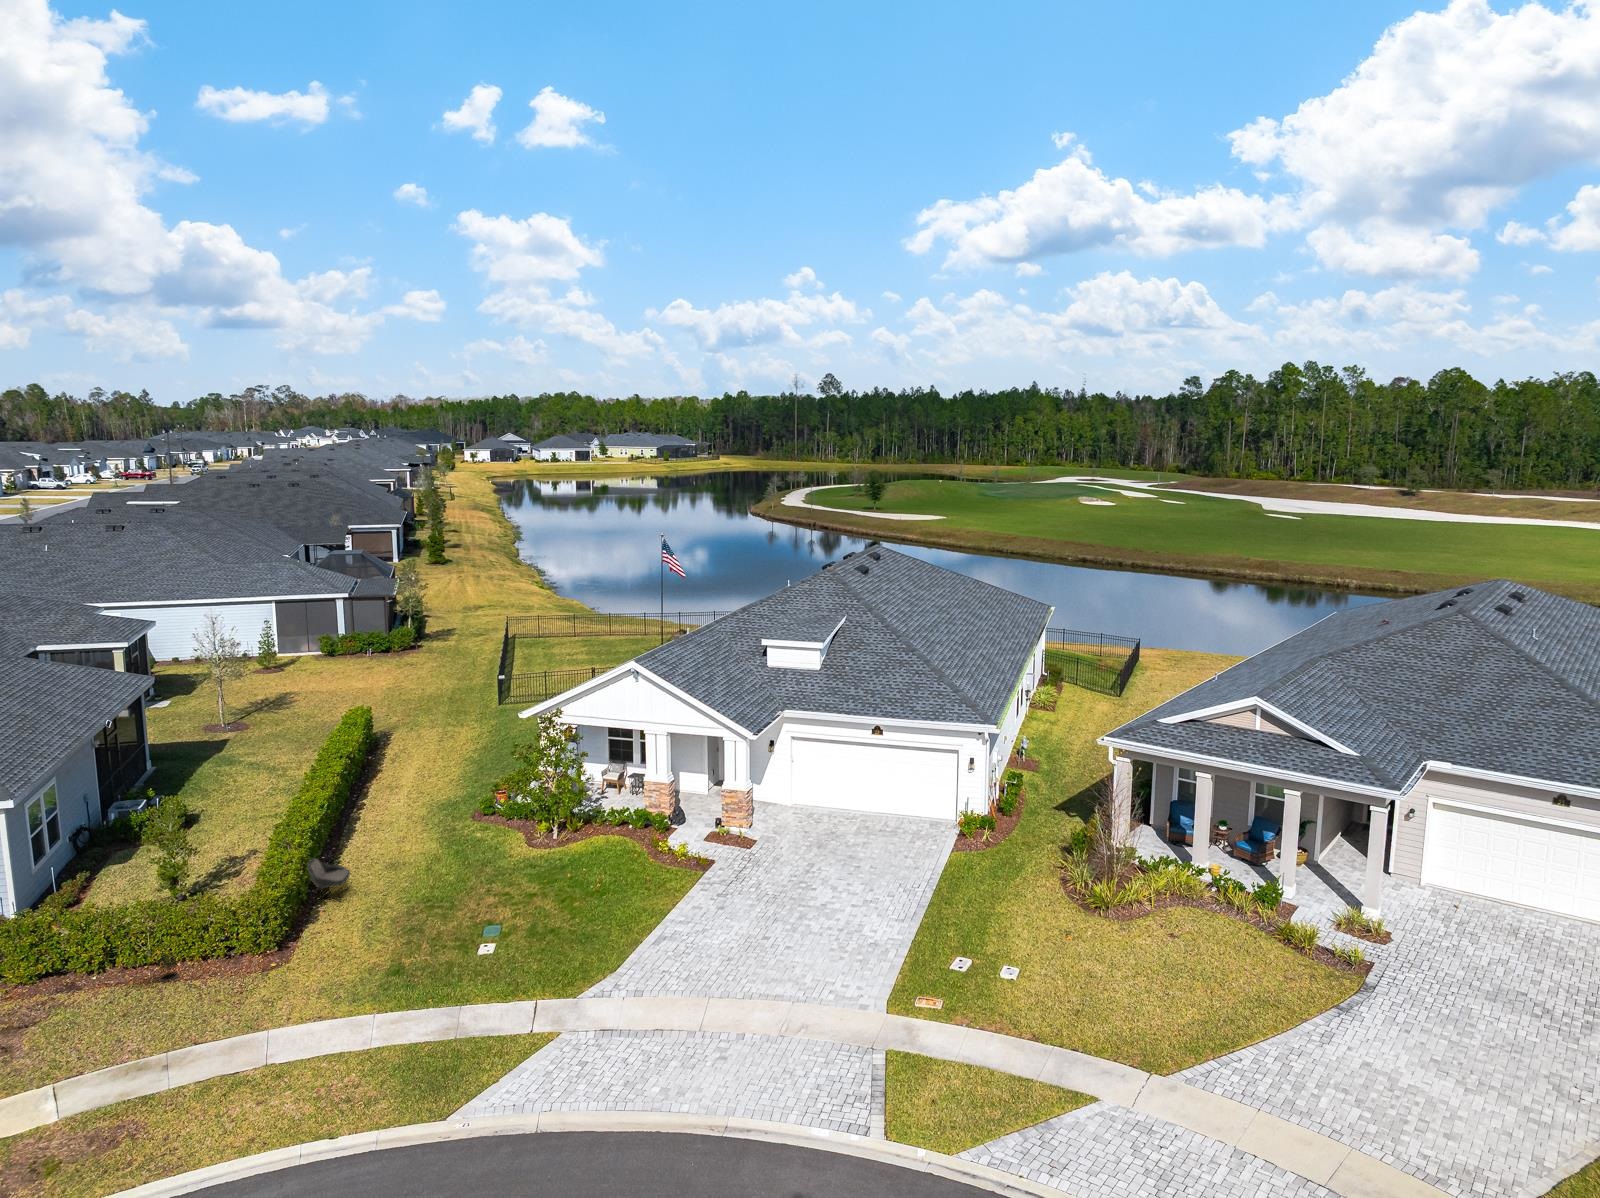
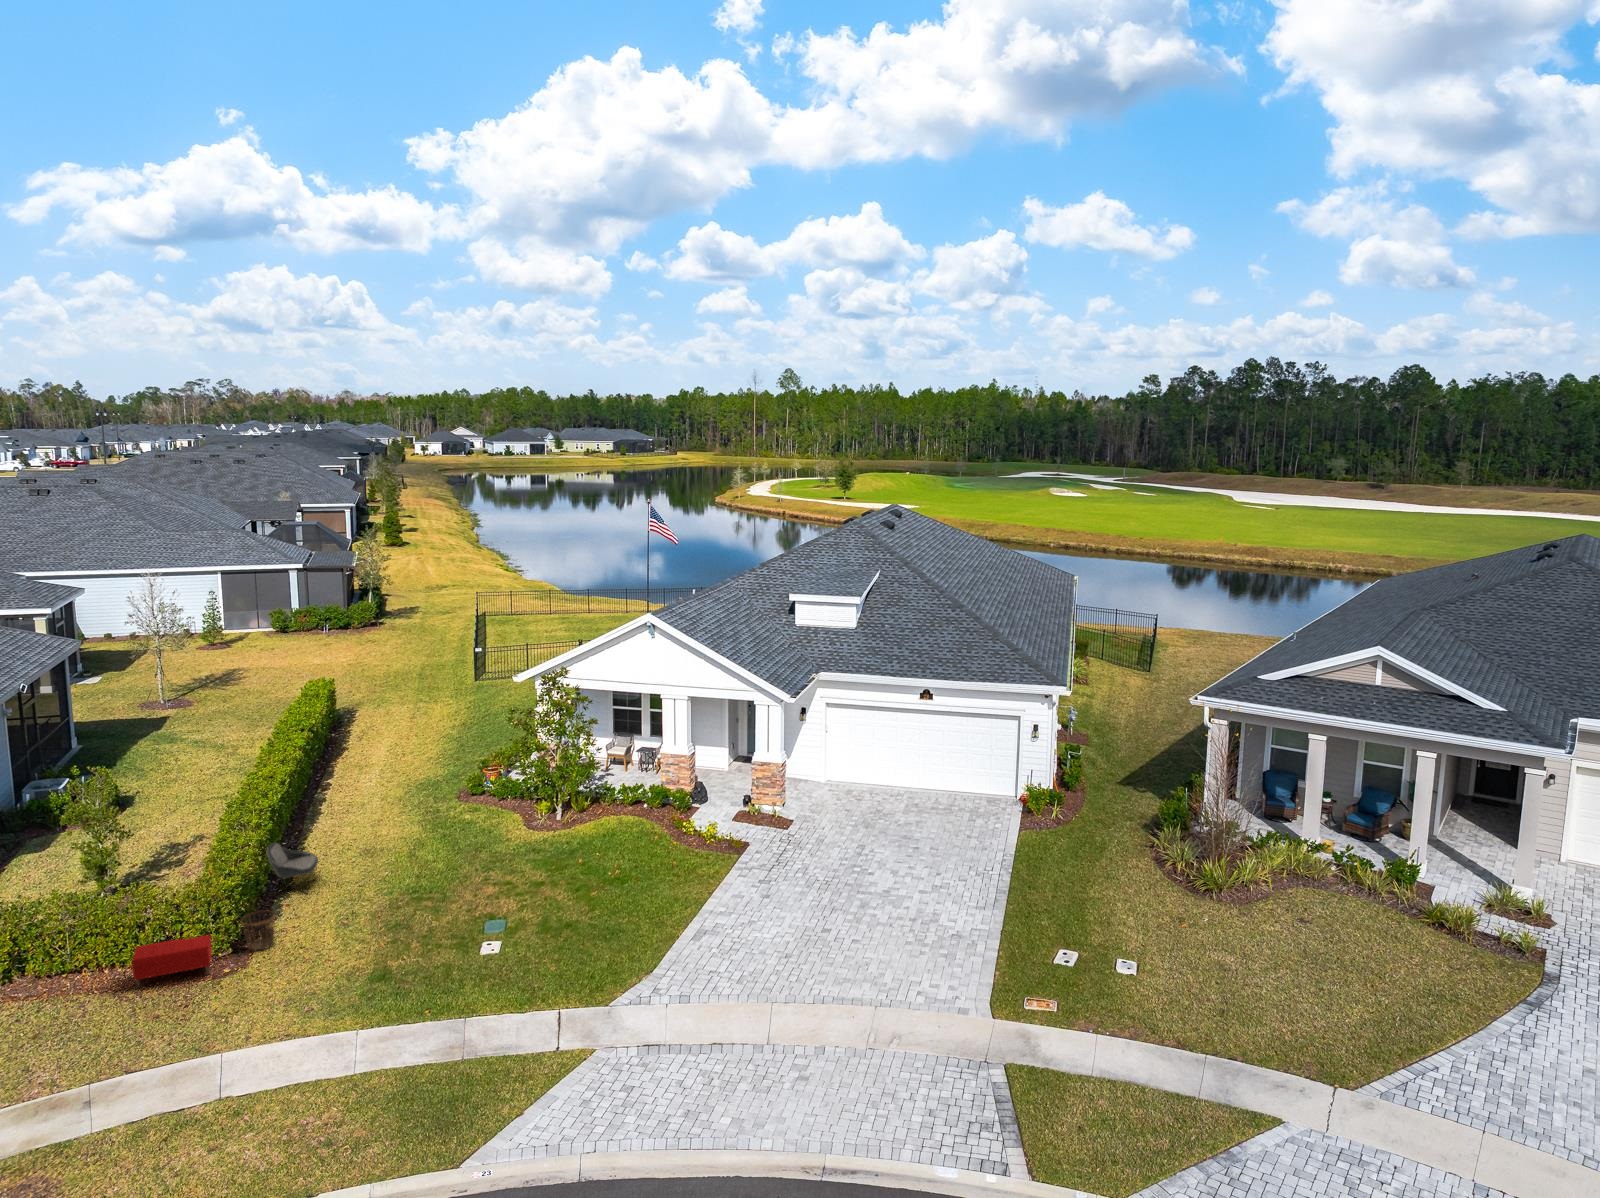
basket: none [285,916,313,949] -> present [241,910,275,950]
bench: none [199,935,262,978] -> present [132,934,212,988]
potted tree: present [159,952,179,982] -> none [76,952,107,994]

